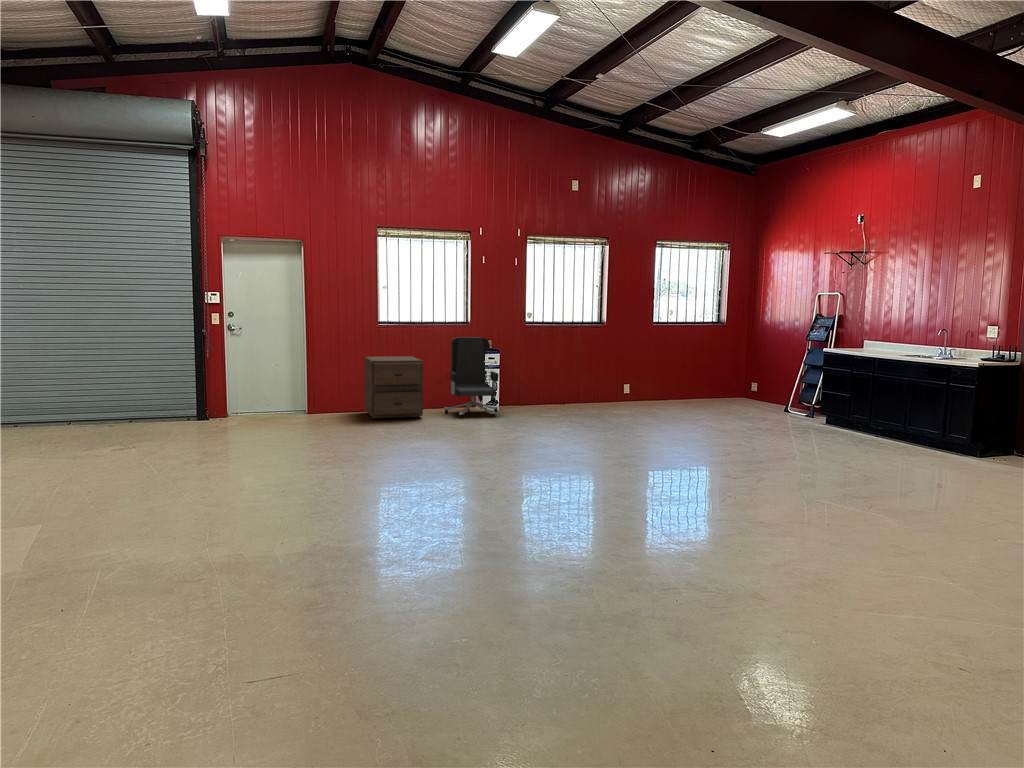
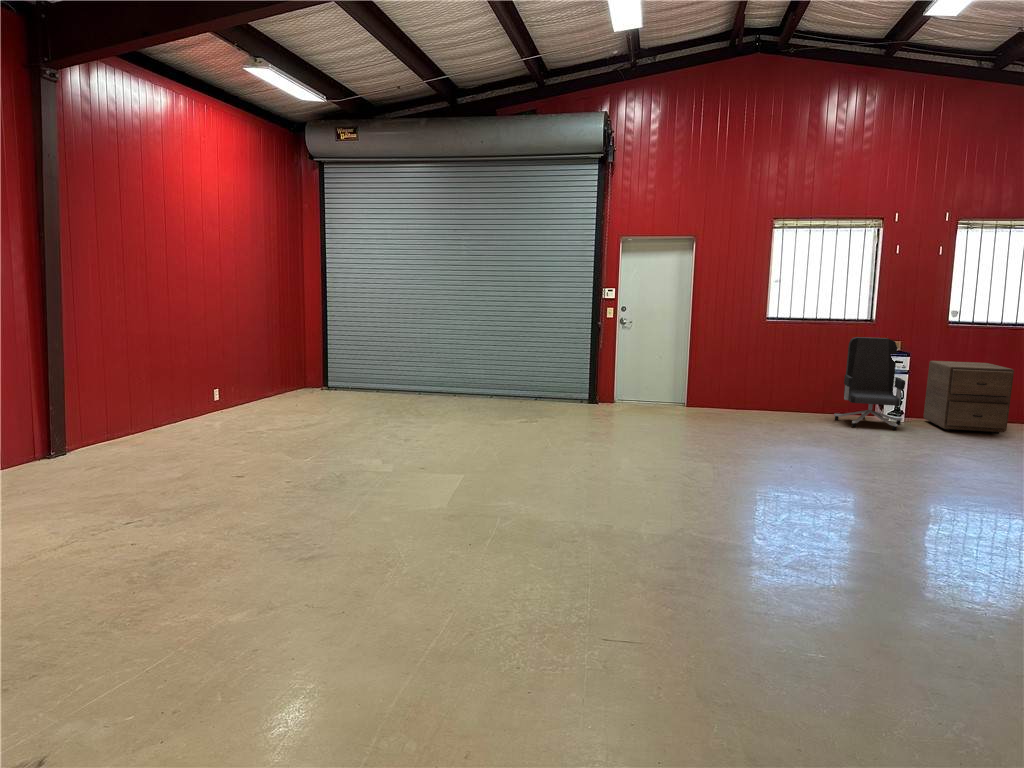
filing cabinet: present [365,356,423,420] -> present [924,361,1014,434]

